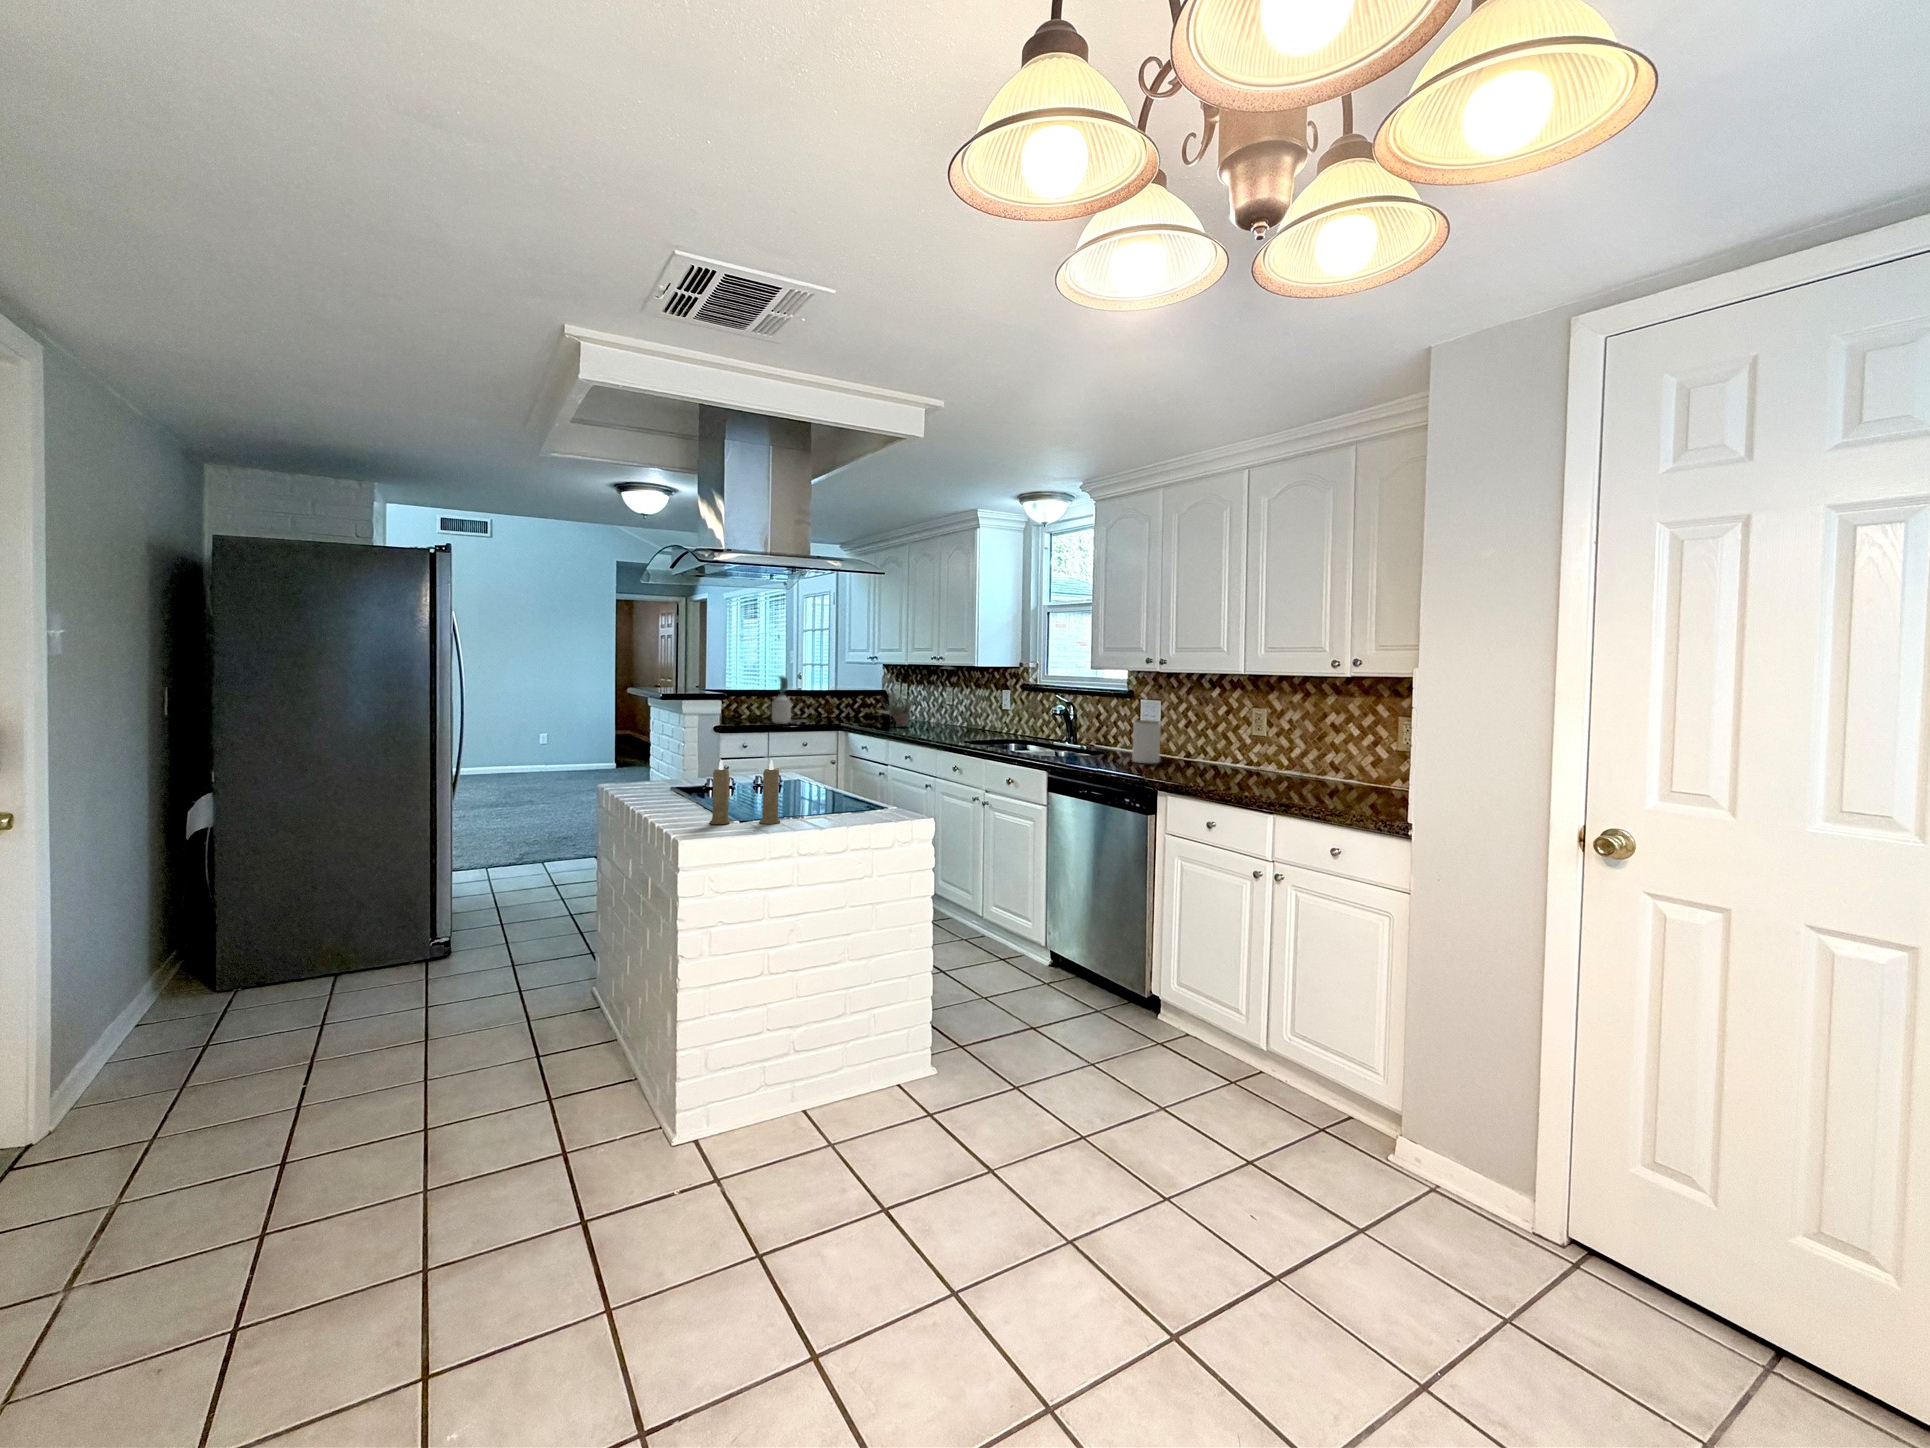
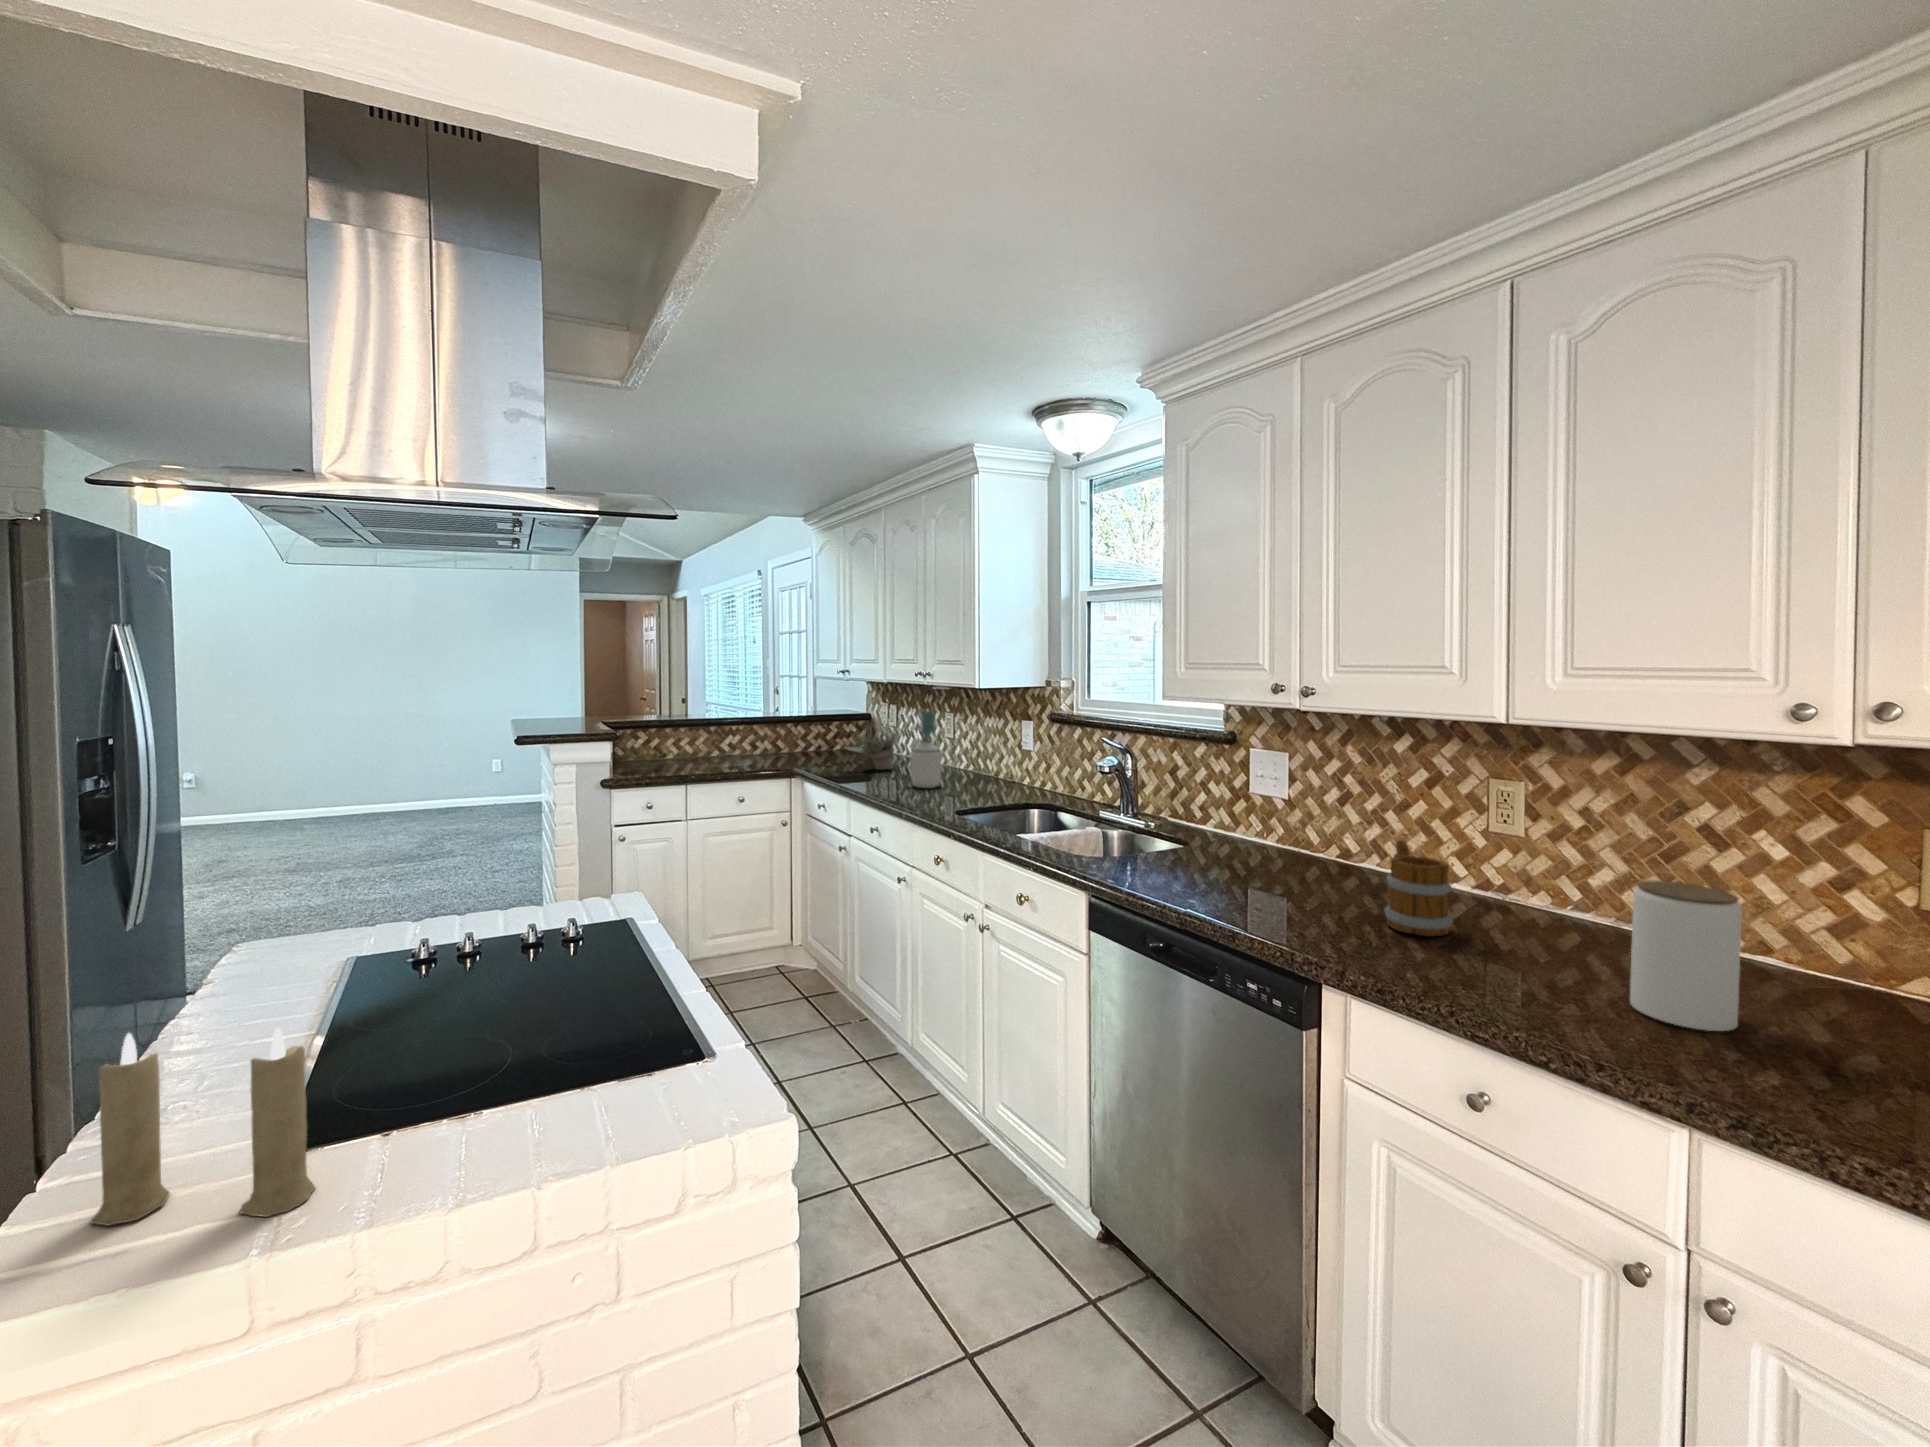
soap bottle: present [772,676,791,724] -> present [911,711,941,788]
jar: present [1132,720,1161,763] -> present [1630,881,1742,1031]
mug: none [1195,736,1225,778] -> present [1384,840,1453,936]

